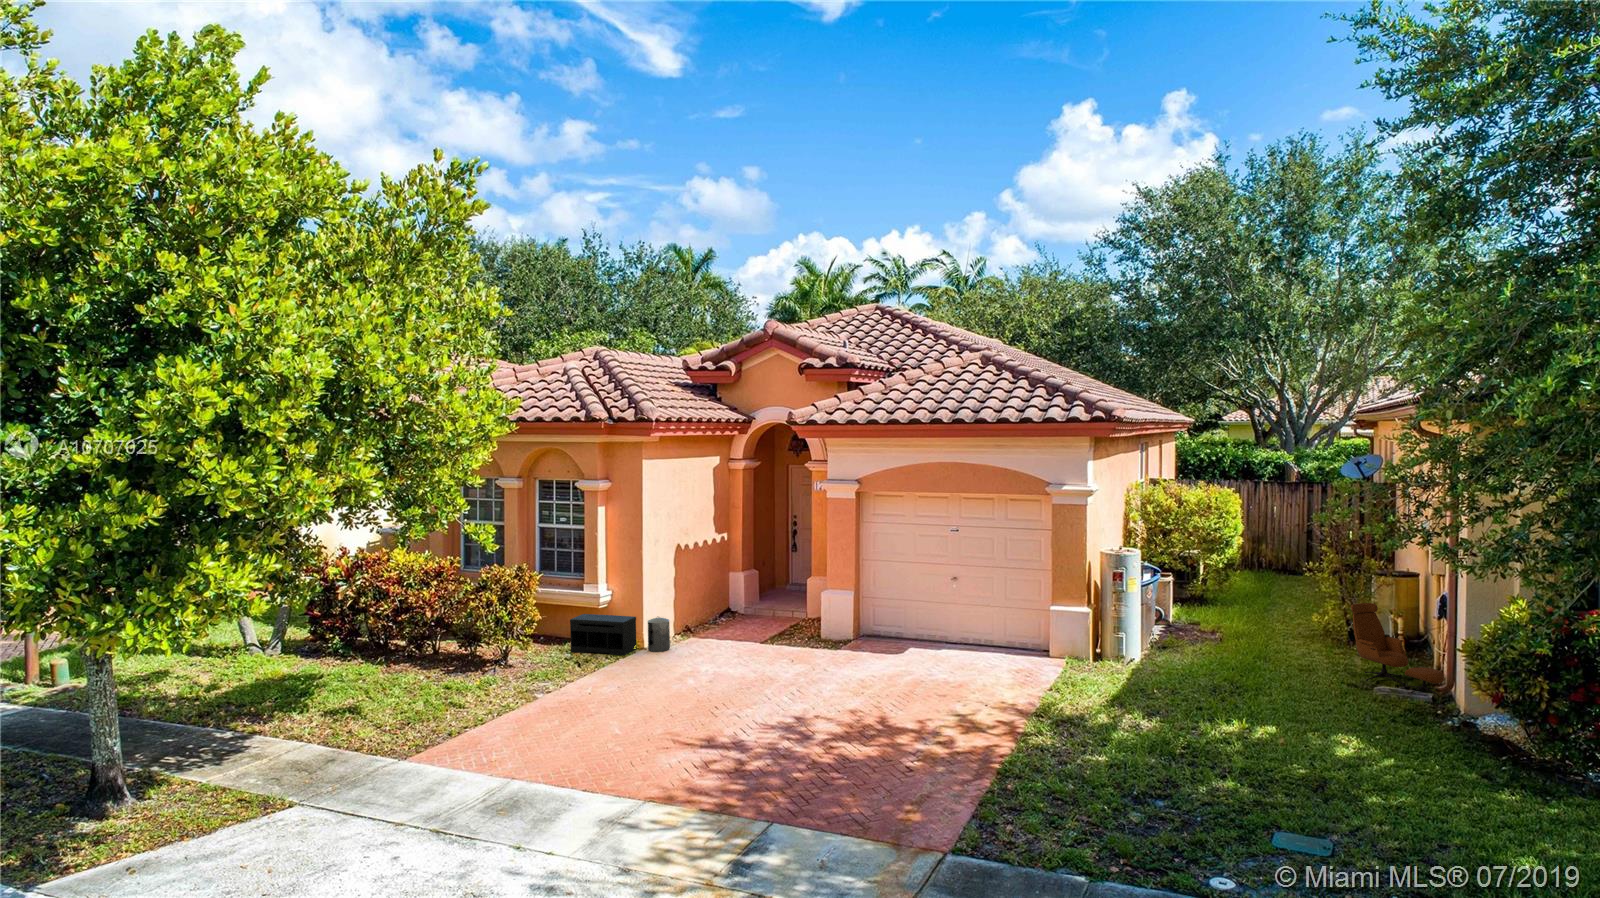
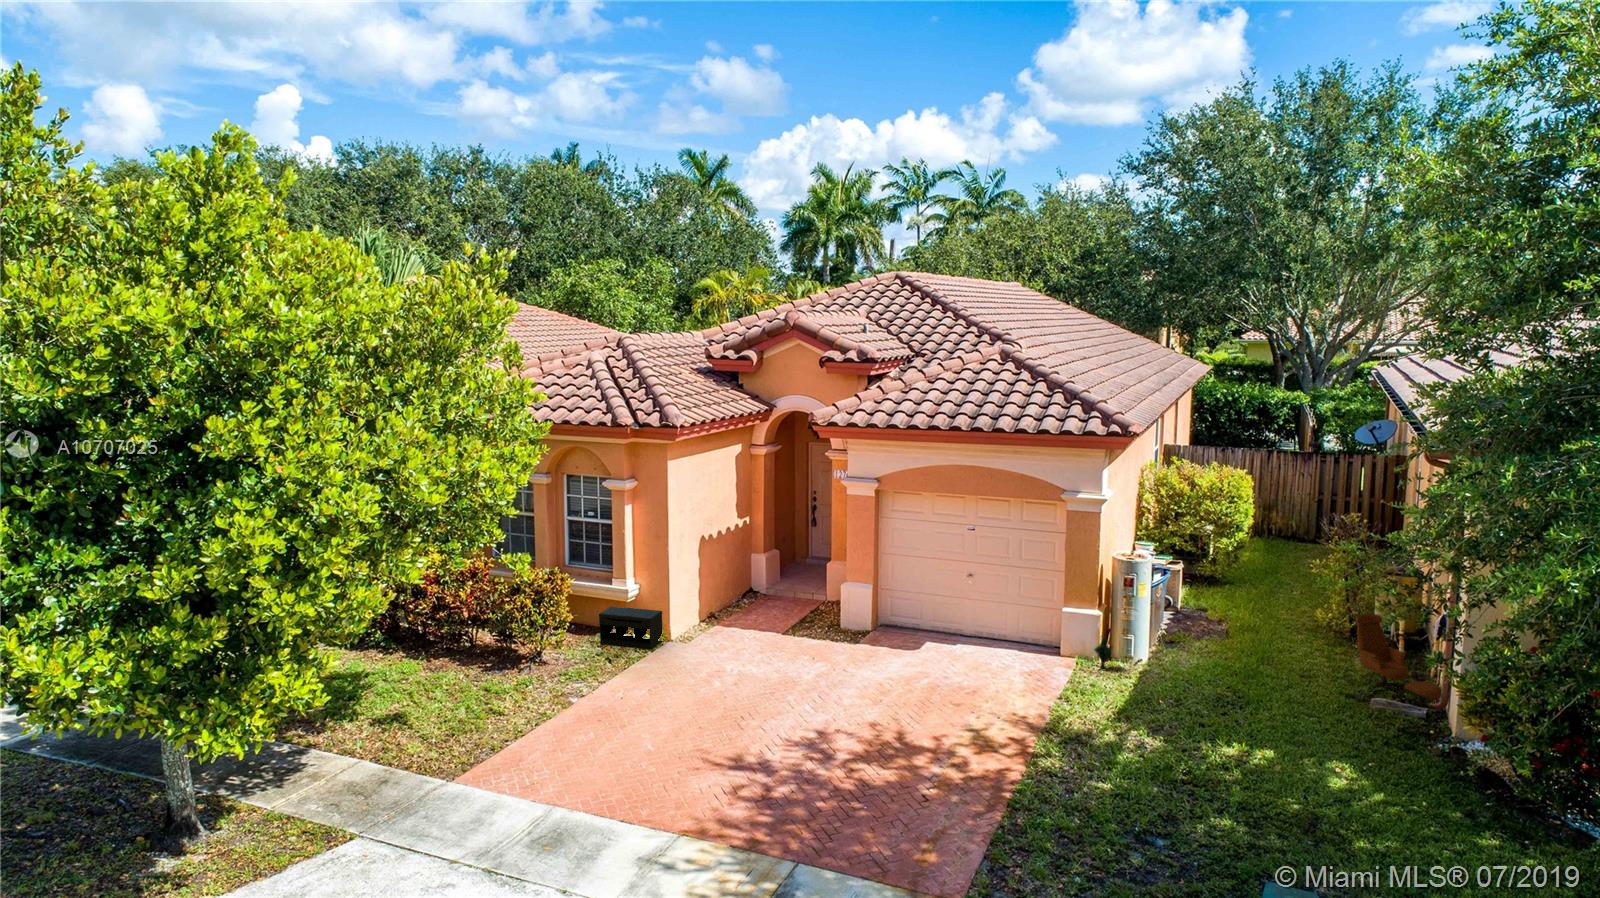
waste bin: present [648,617,670,652] -> none [673,611,695,645]
decorative plant: none [1083,630,1103,668] -> present [1094,637,1112,671]

